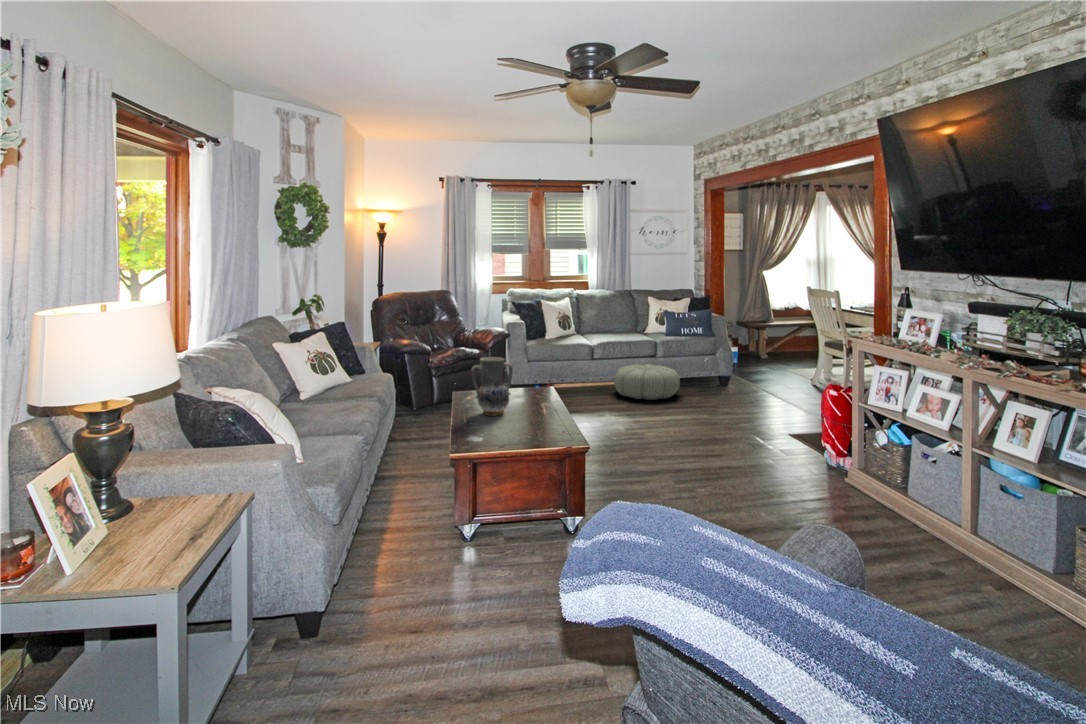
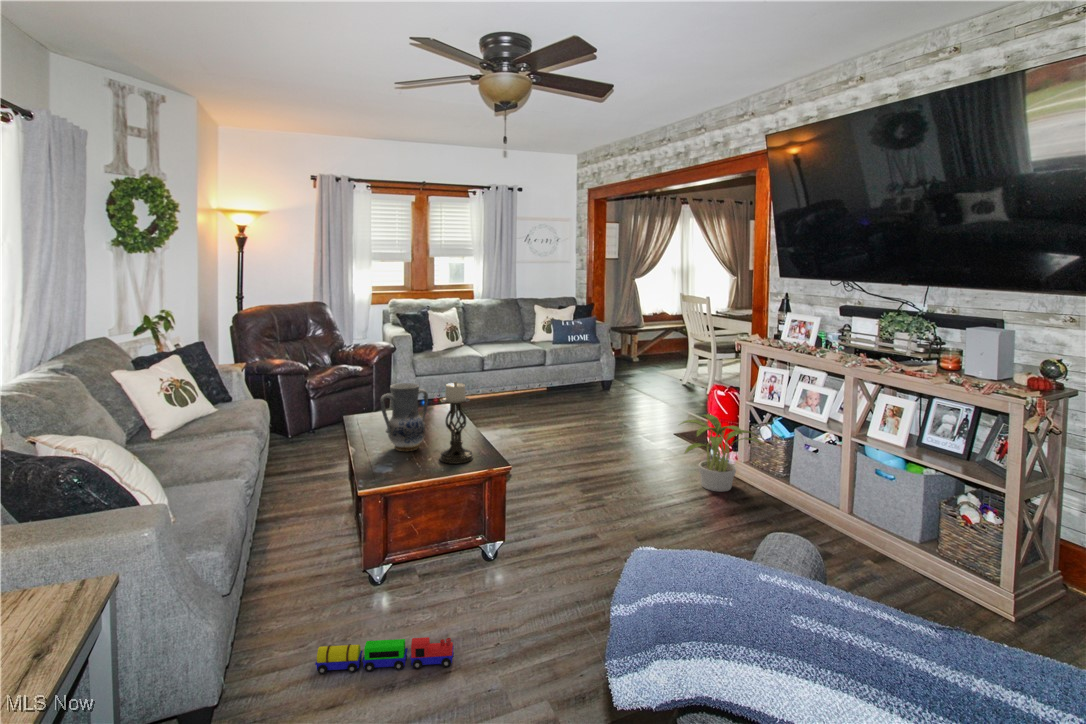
candle holder: none [518,355,547,426] -> present [440,382,473,464]
pouf: present [614,364,680,400] -> none [510,375,576,411]
potted plant: none [761,402,847,479] -> present [681,414,762,492]
toy train: none [402,555,510,583] -> present [315,637,454,674]

